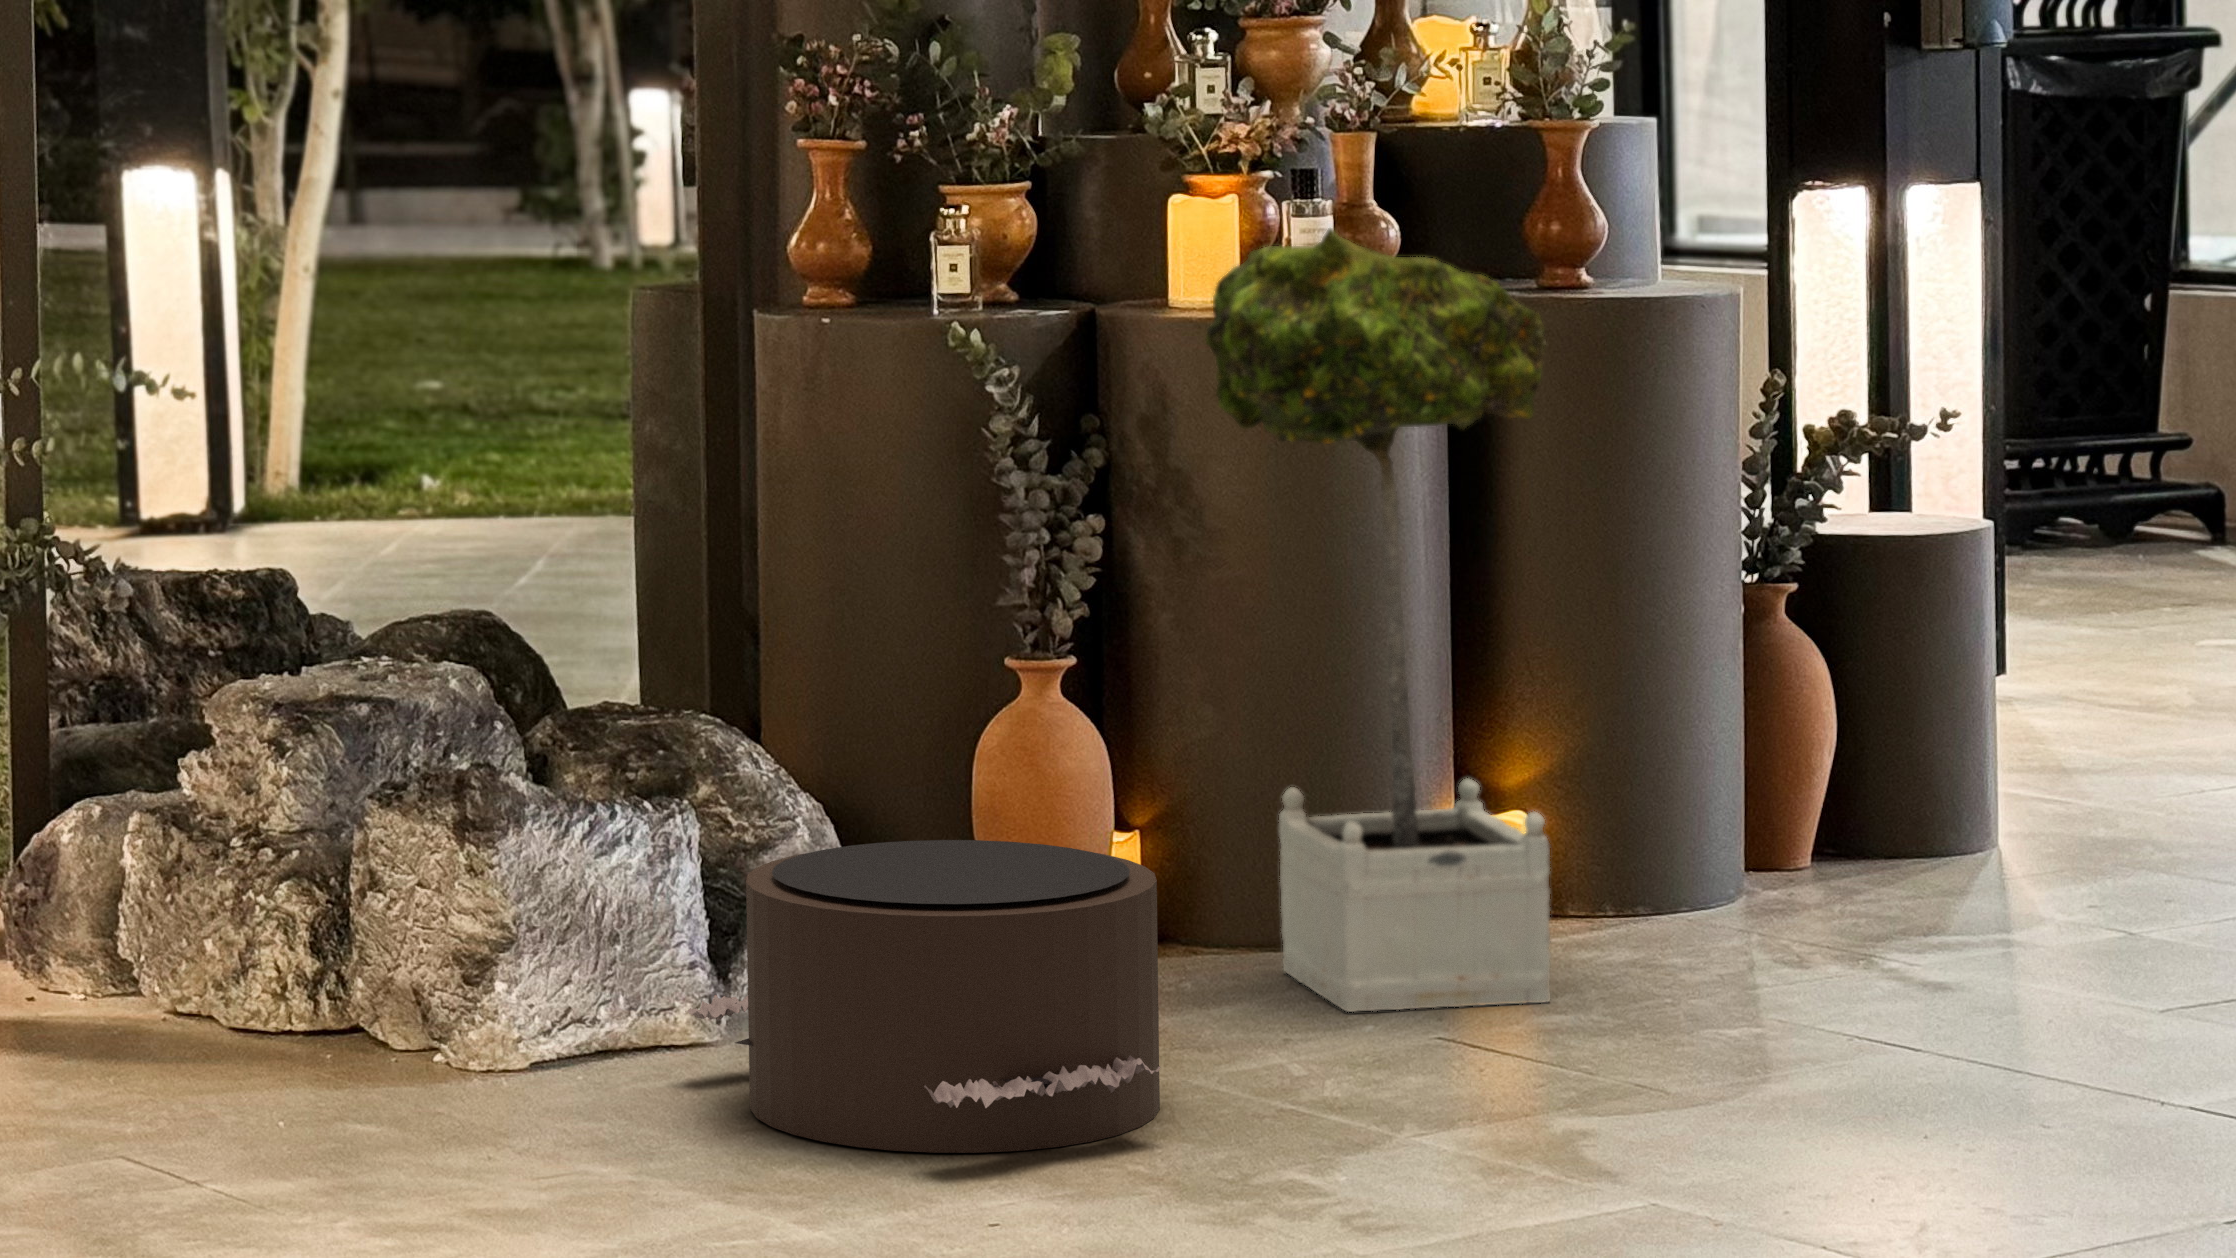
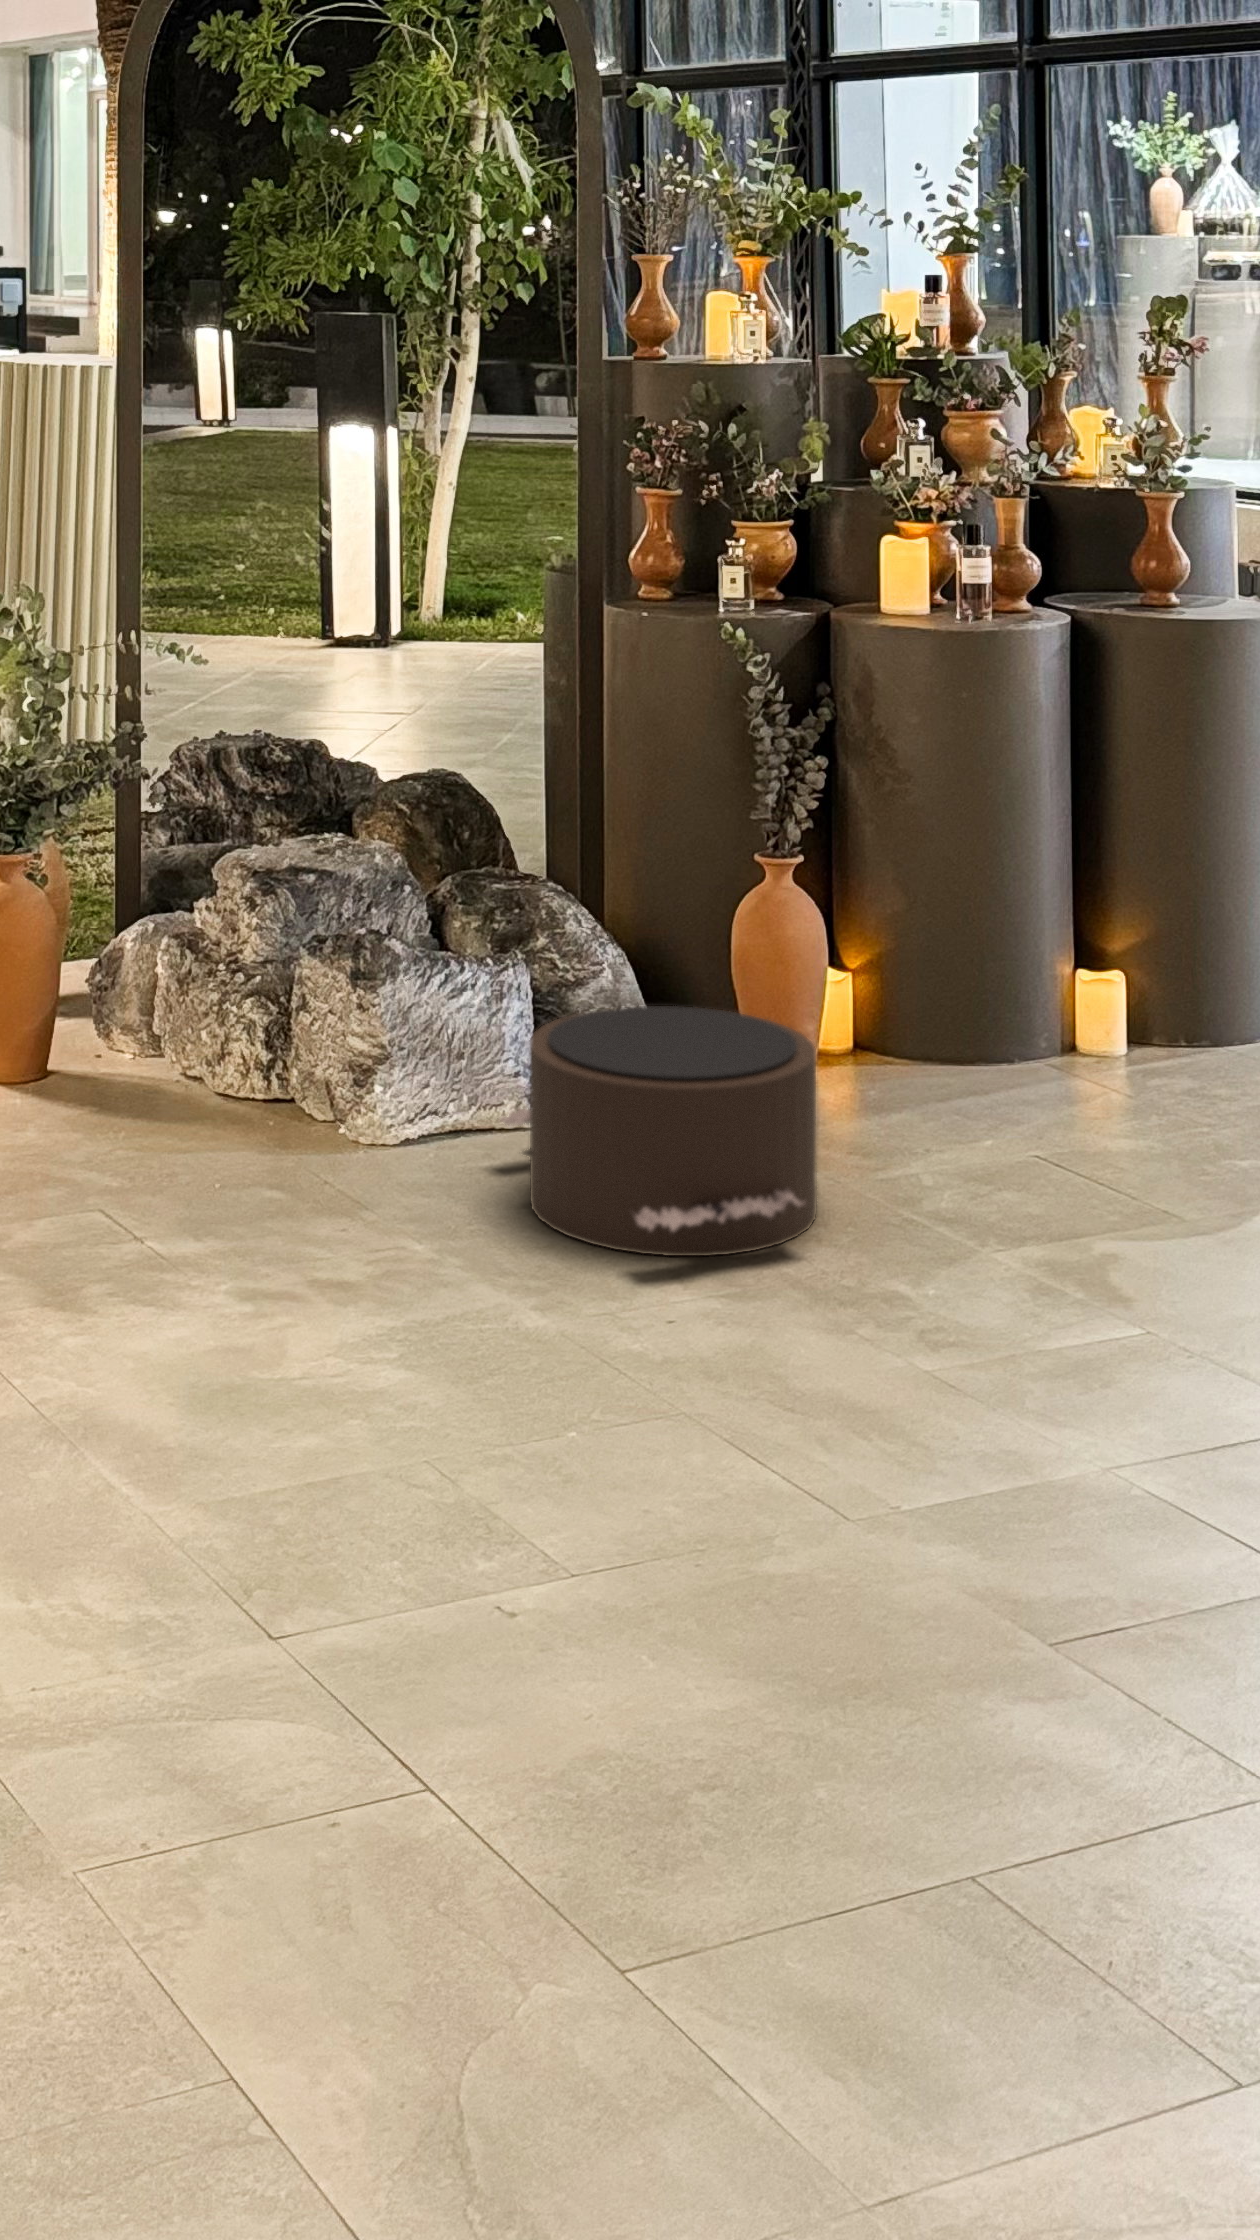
potted tree: present [1206,229,1551,1012] -> none [887,583,1124,1130]

